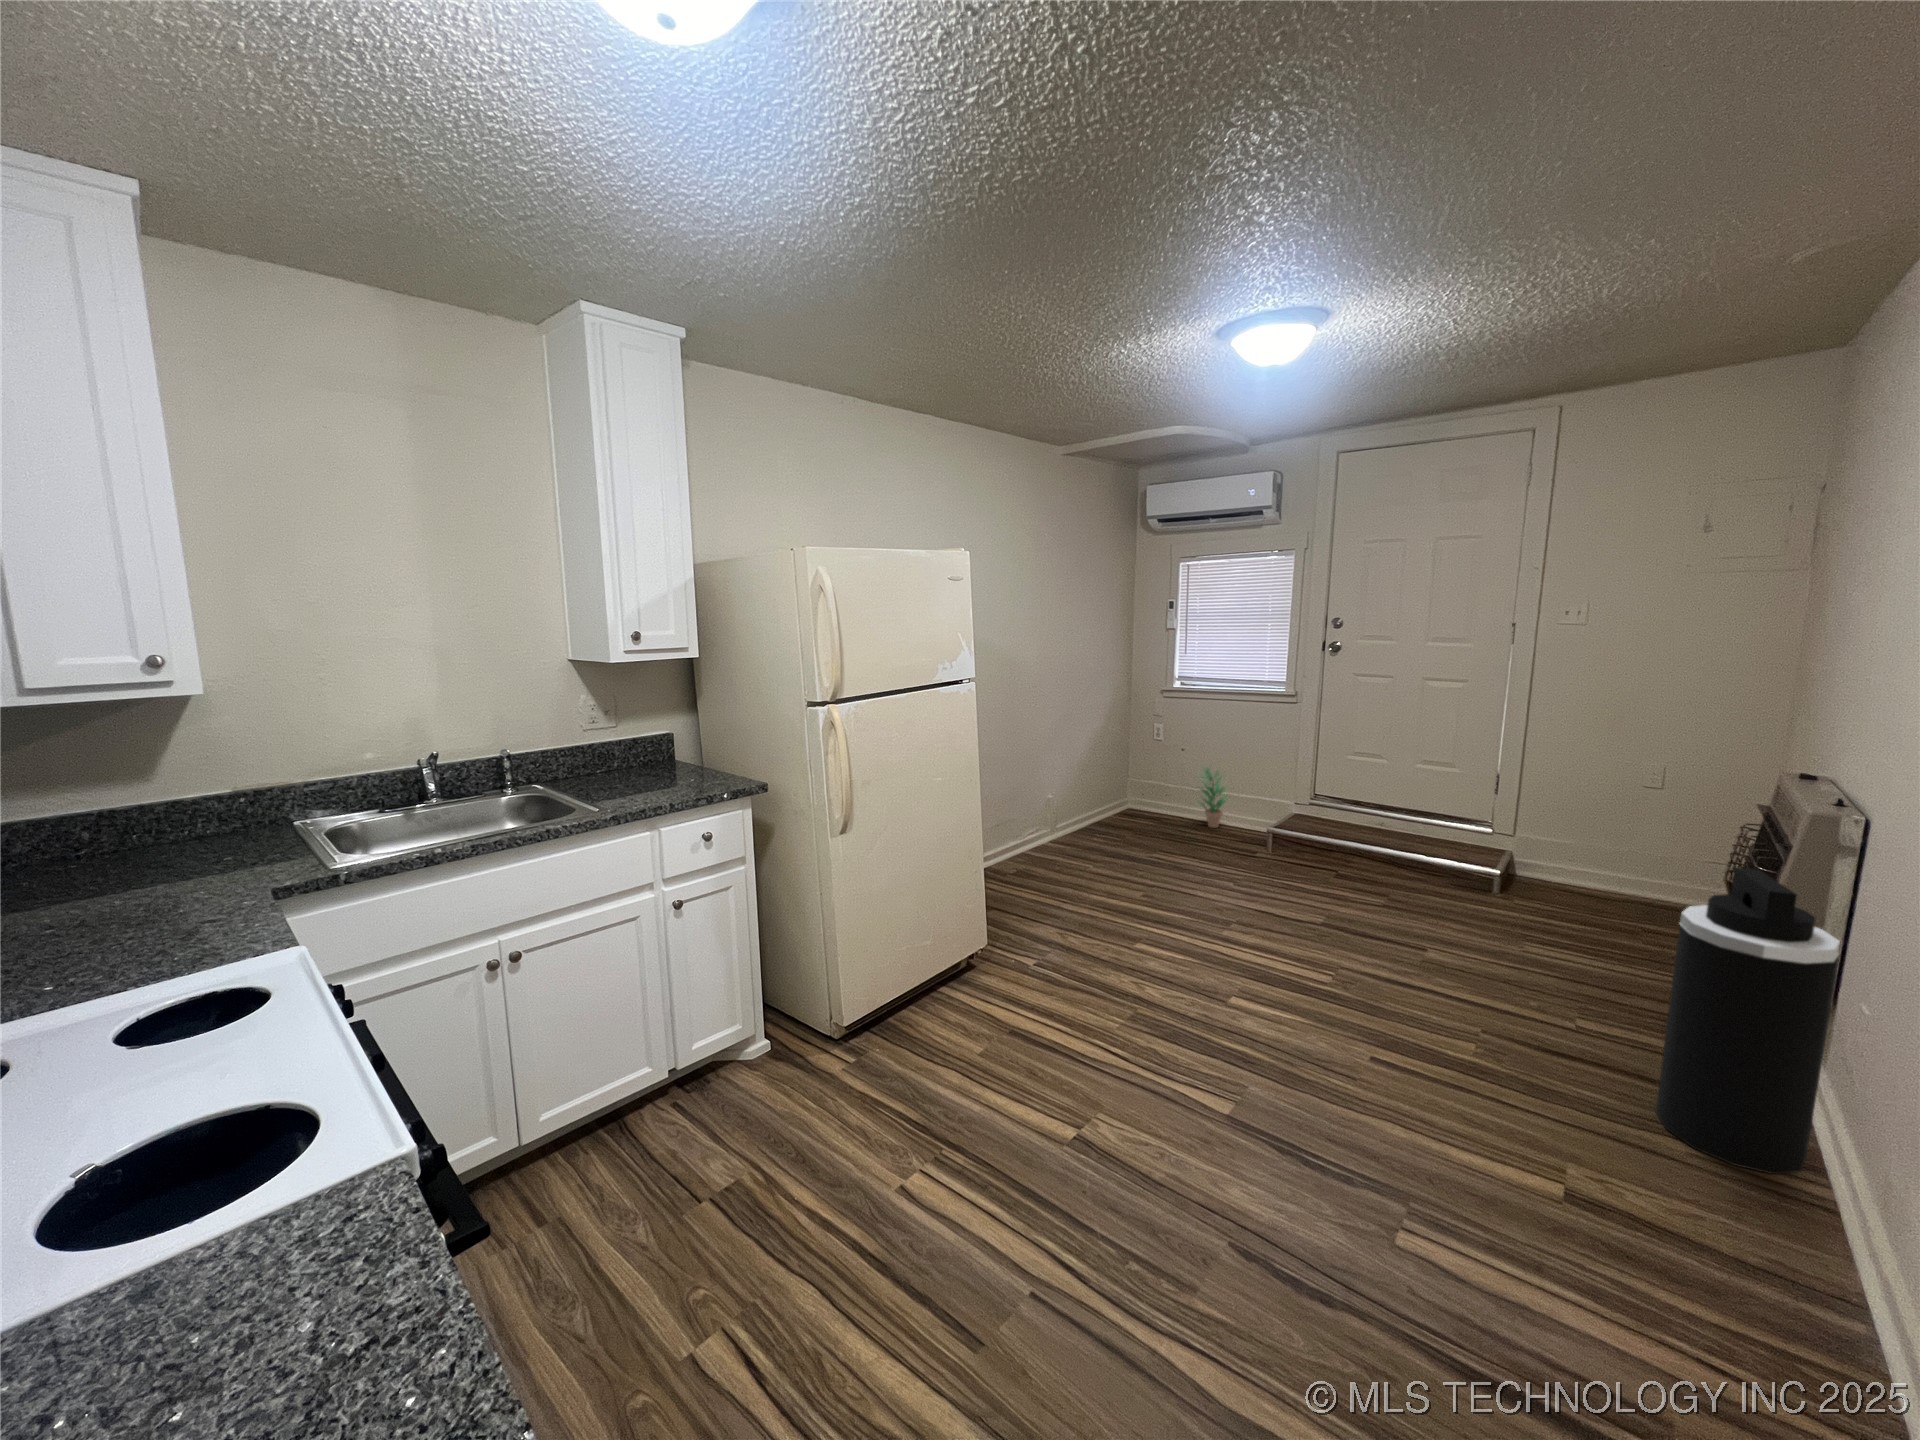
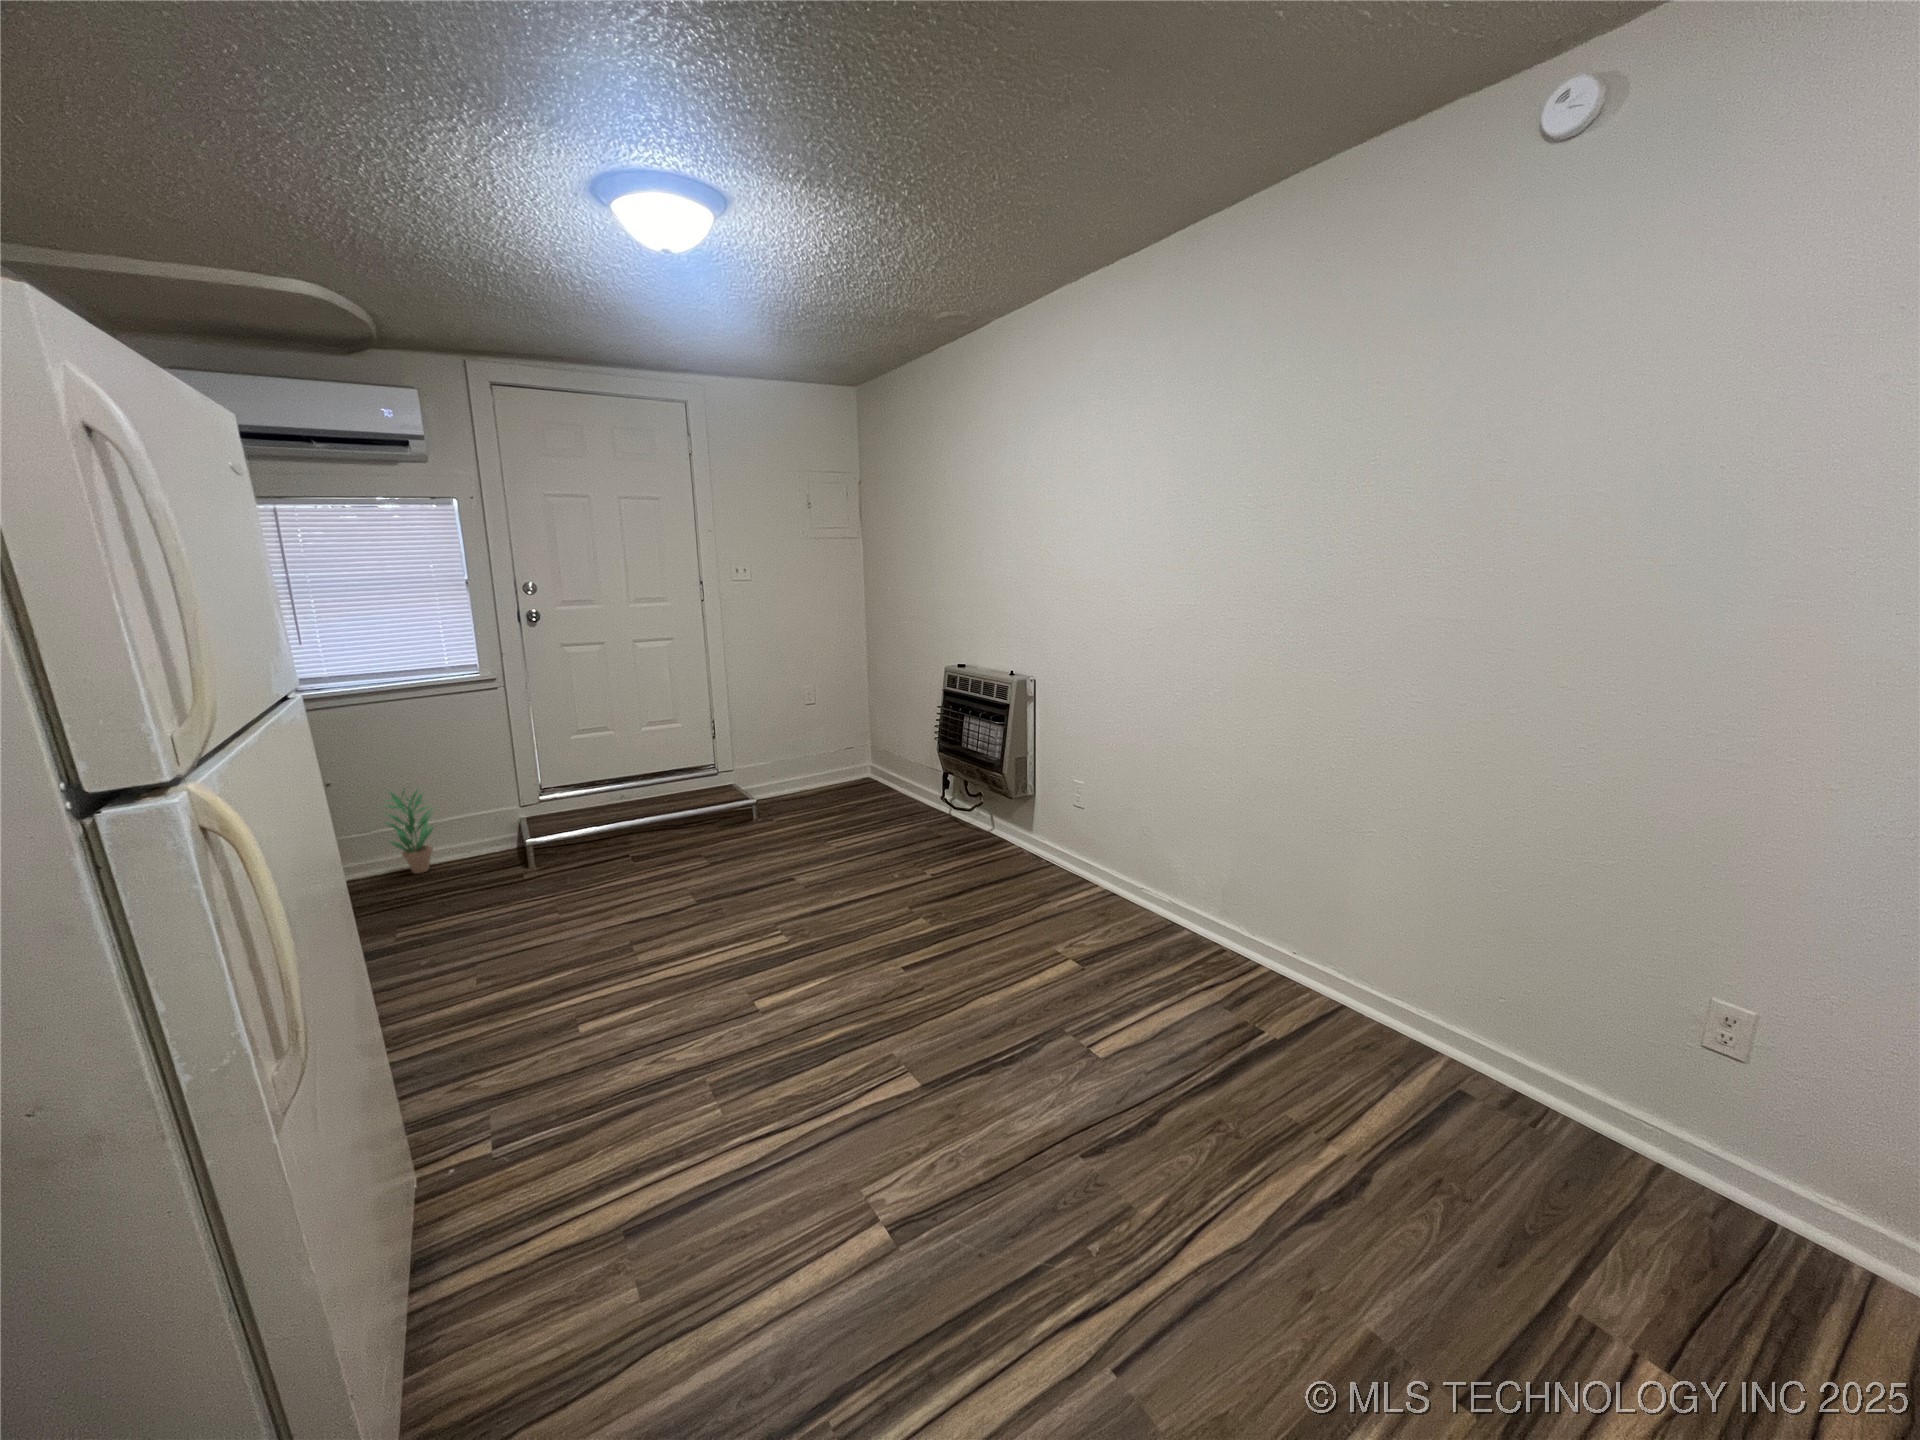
trash can: present [1656,868,1840,1174] -> none [1014,715,1086,904]

